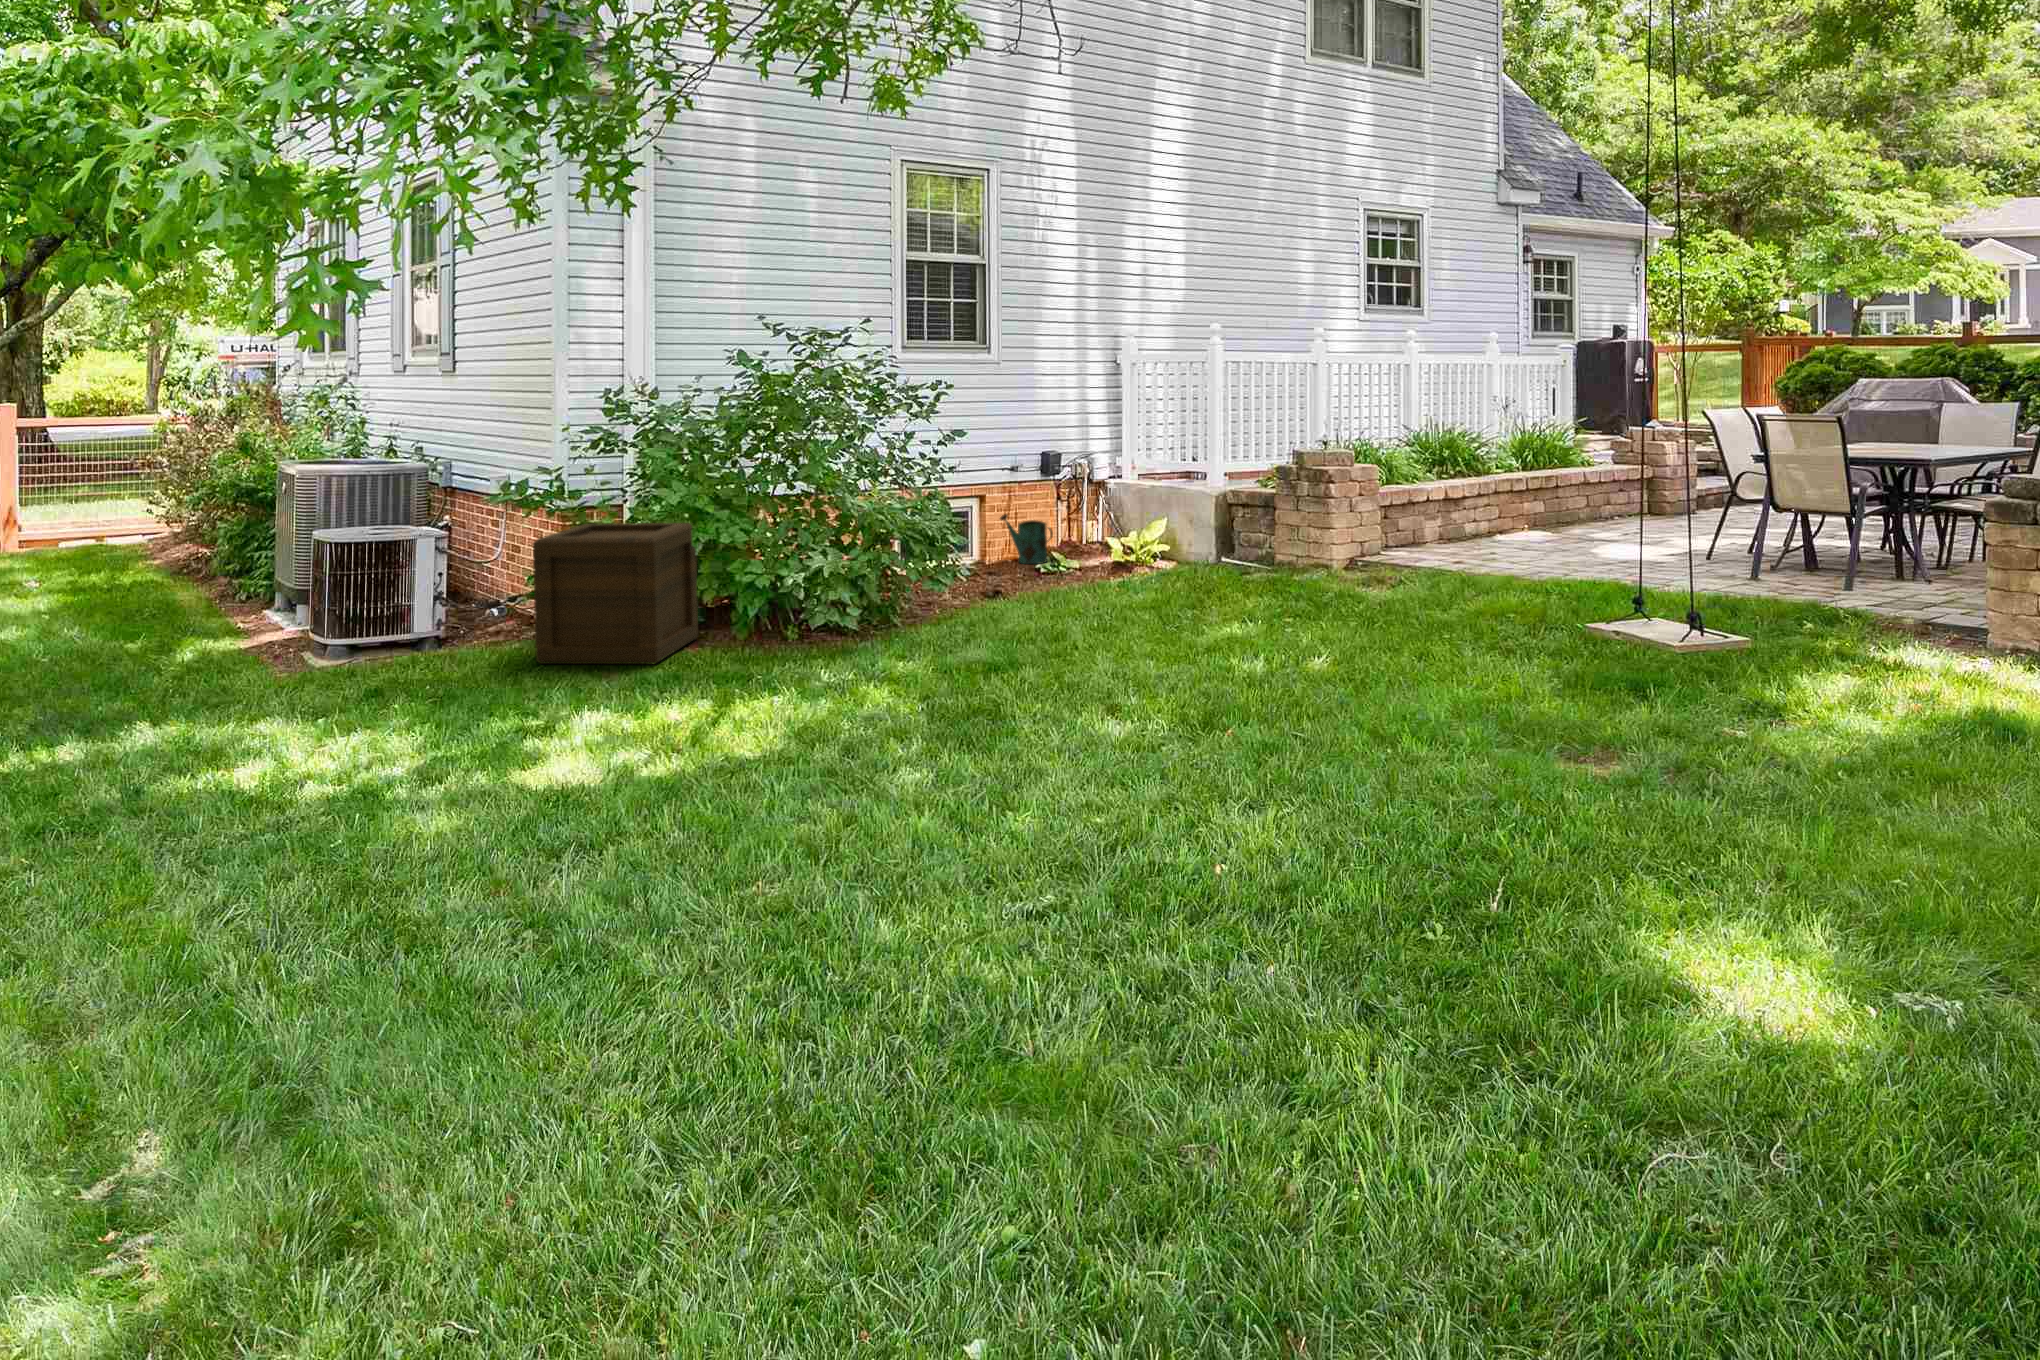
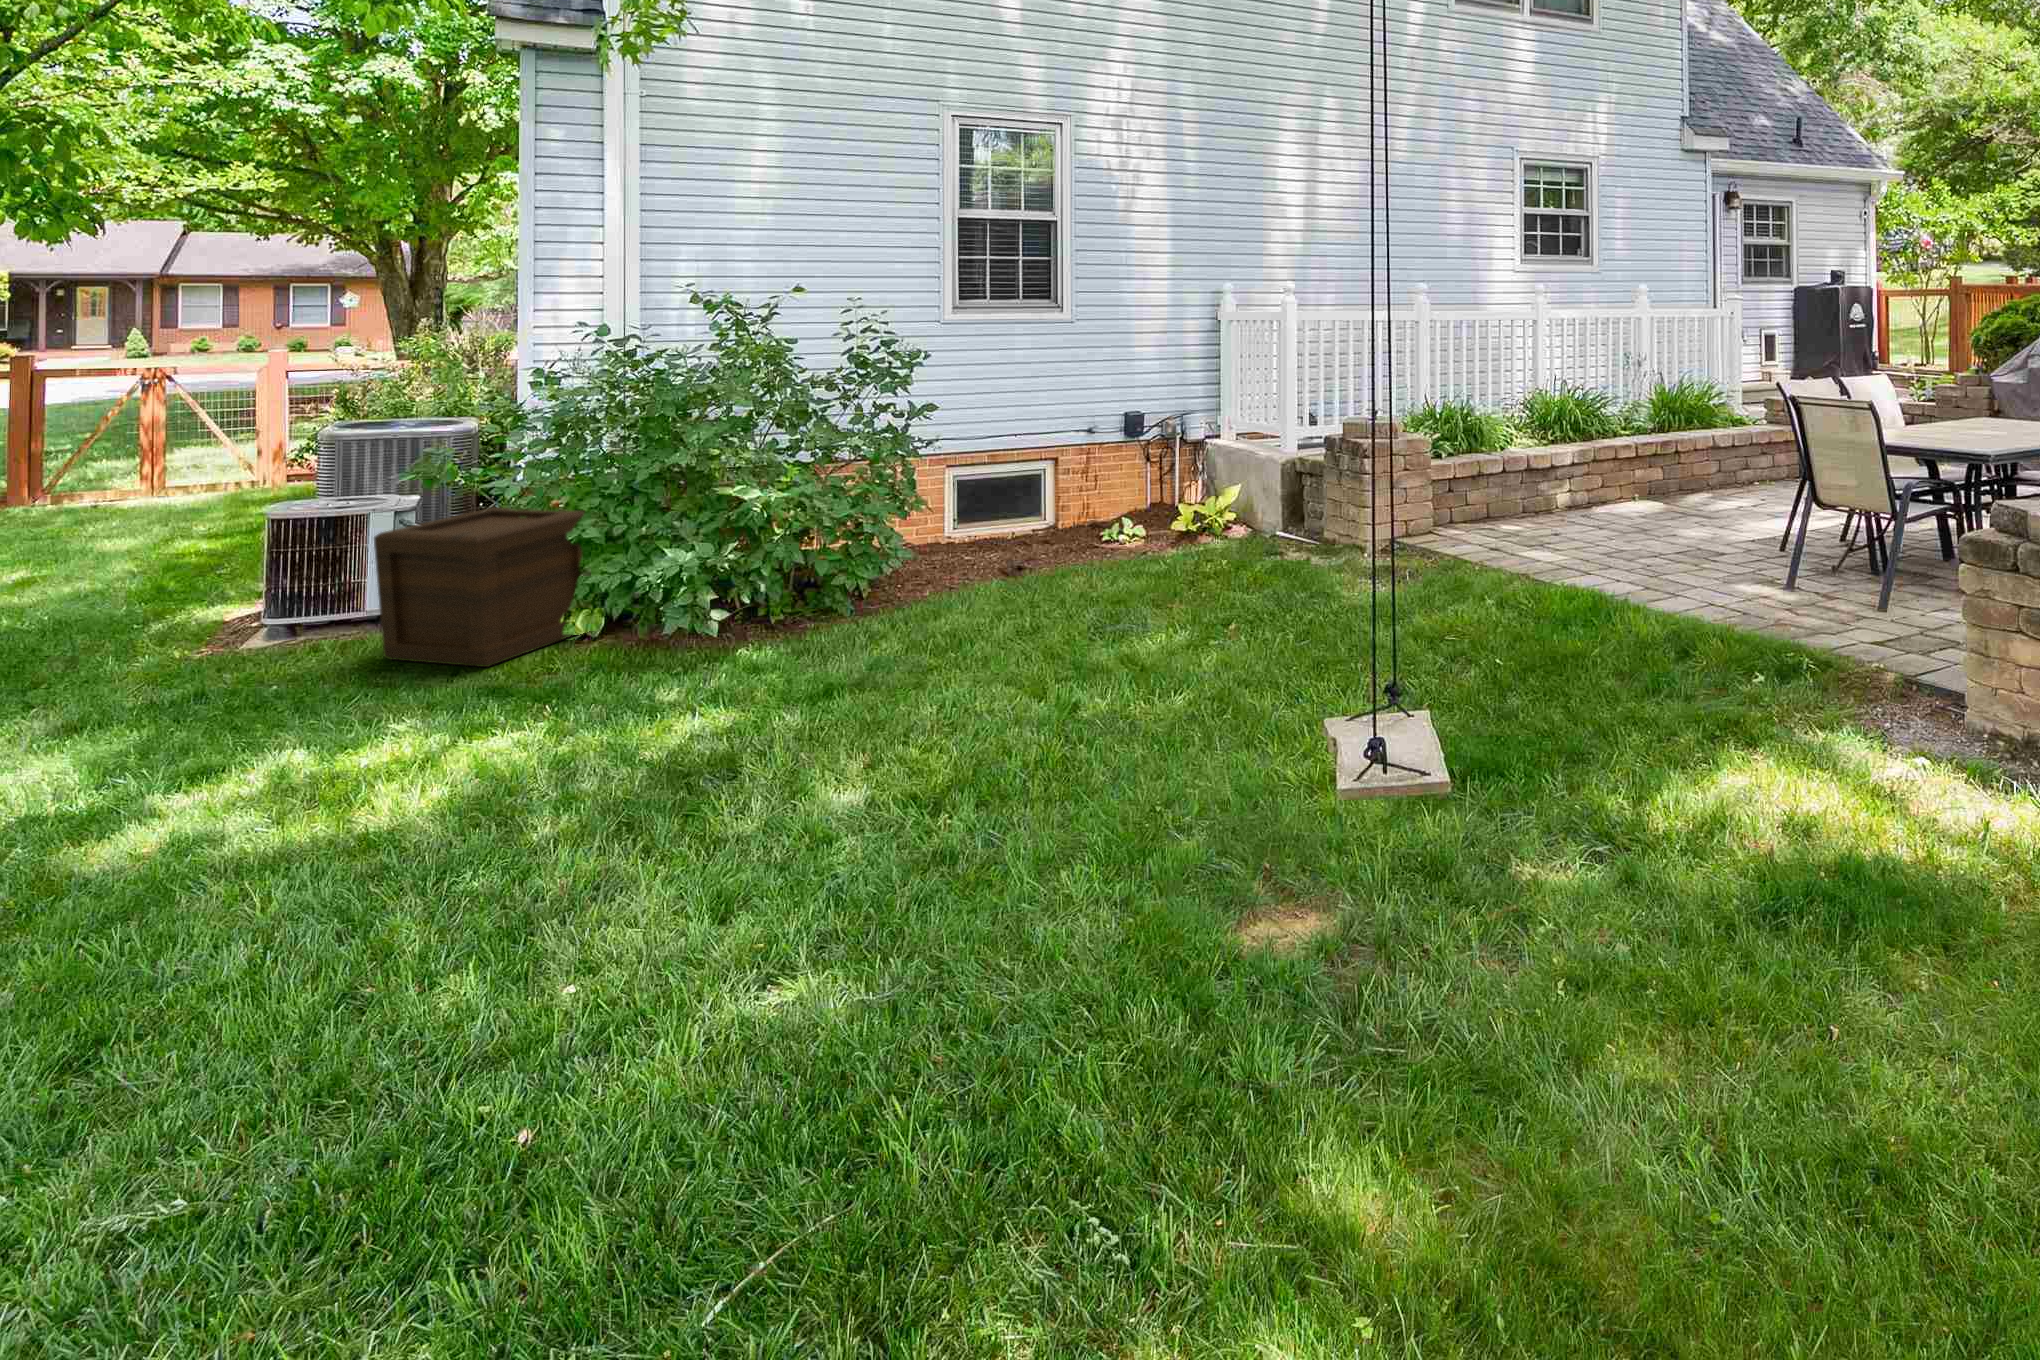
watering can: present [1000,514,1053,564] -> none [1064,476,1104,528]

